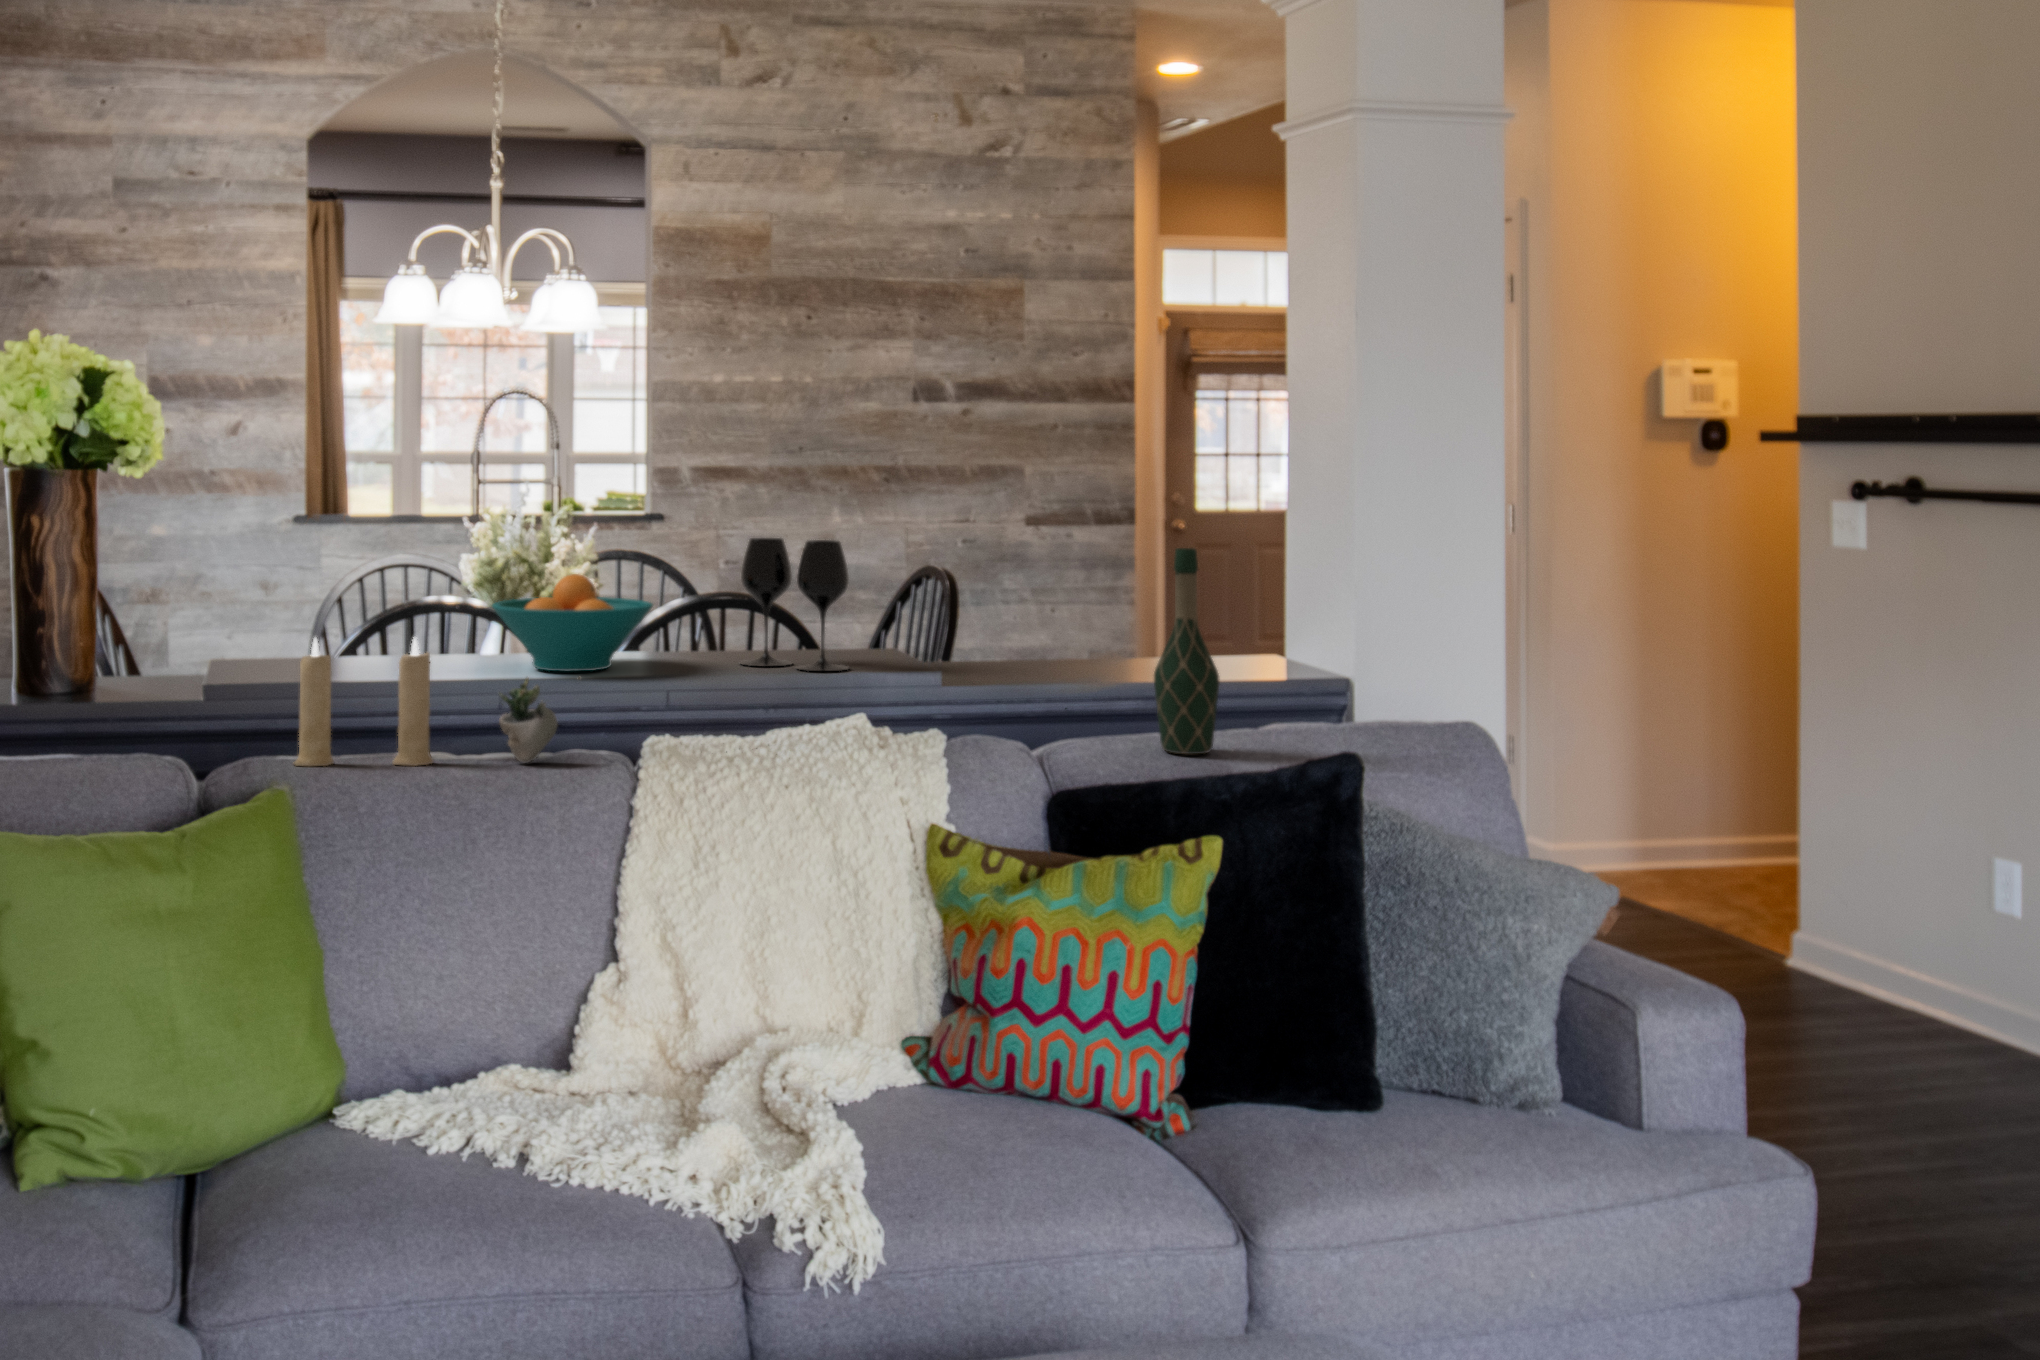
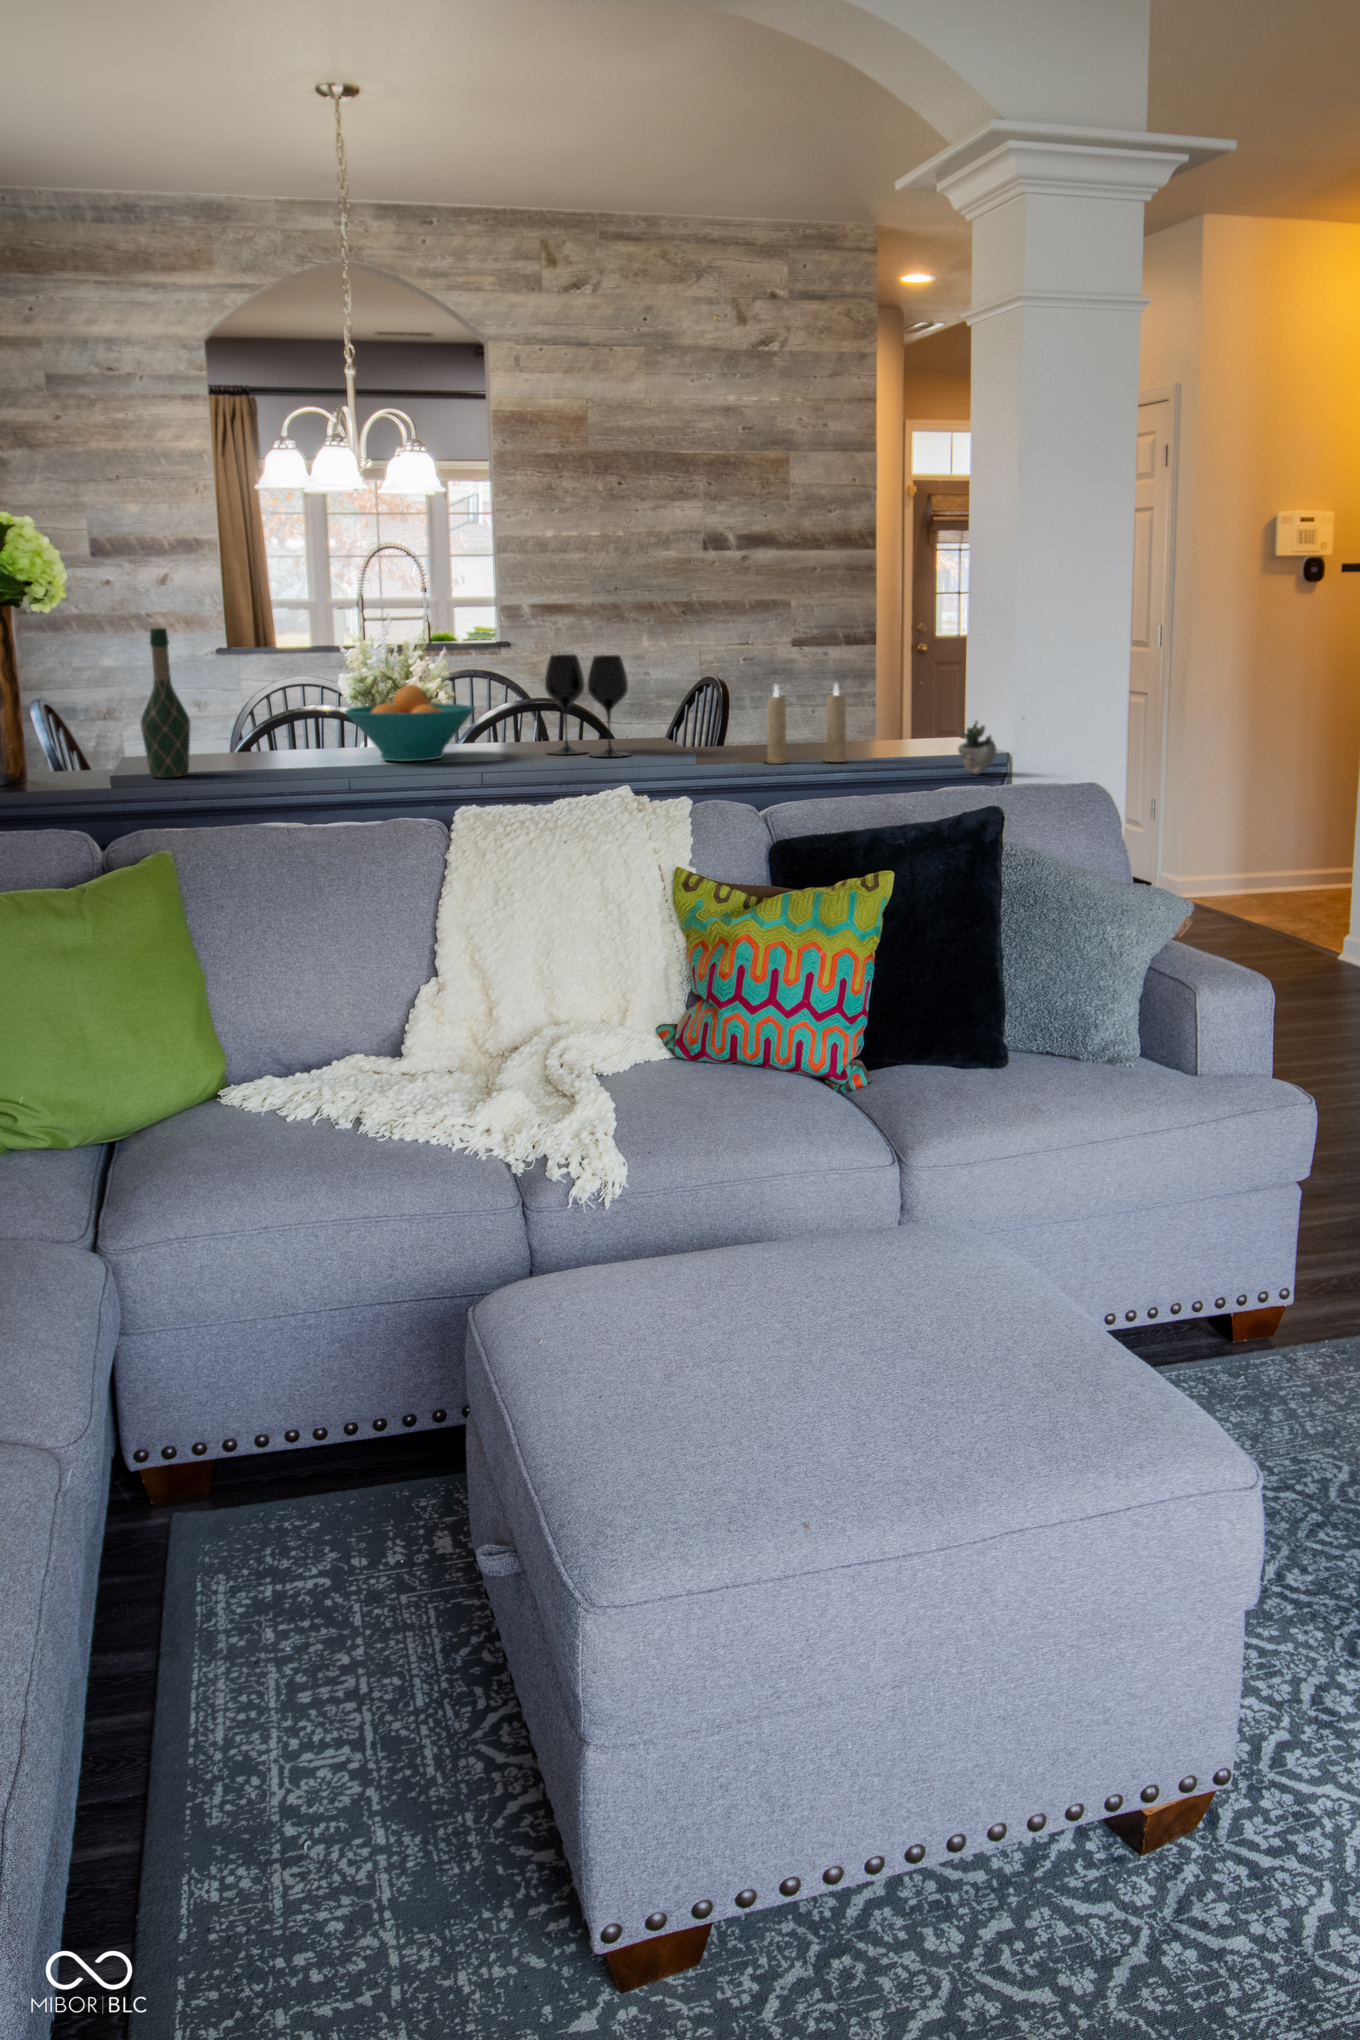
wine bottle: present [1154,548,1220,754] -> present [141,628,190,777]
candle: present [294,637,433,766] -> present [765,685,848,764]
succulent plant: present [499,678,580,763] -> present [958,721,997,774]

